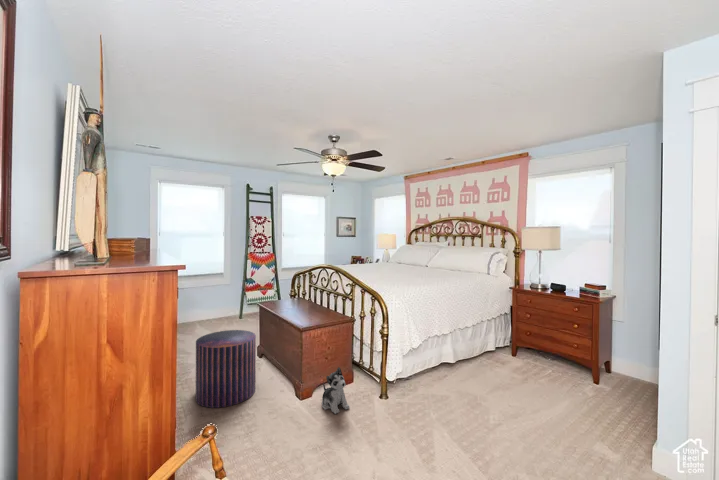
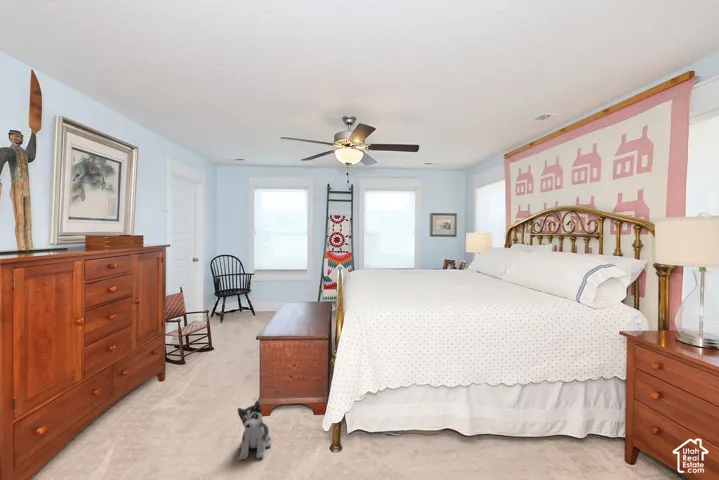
pouf: present [196,330,256,408] -> none [167,329,230,408]

